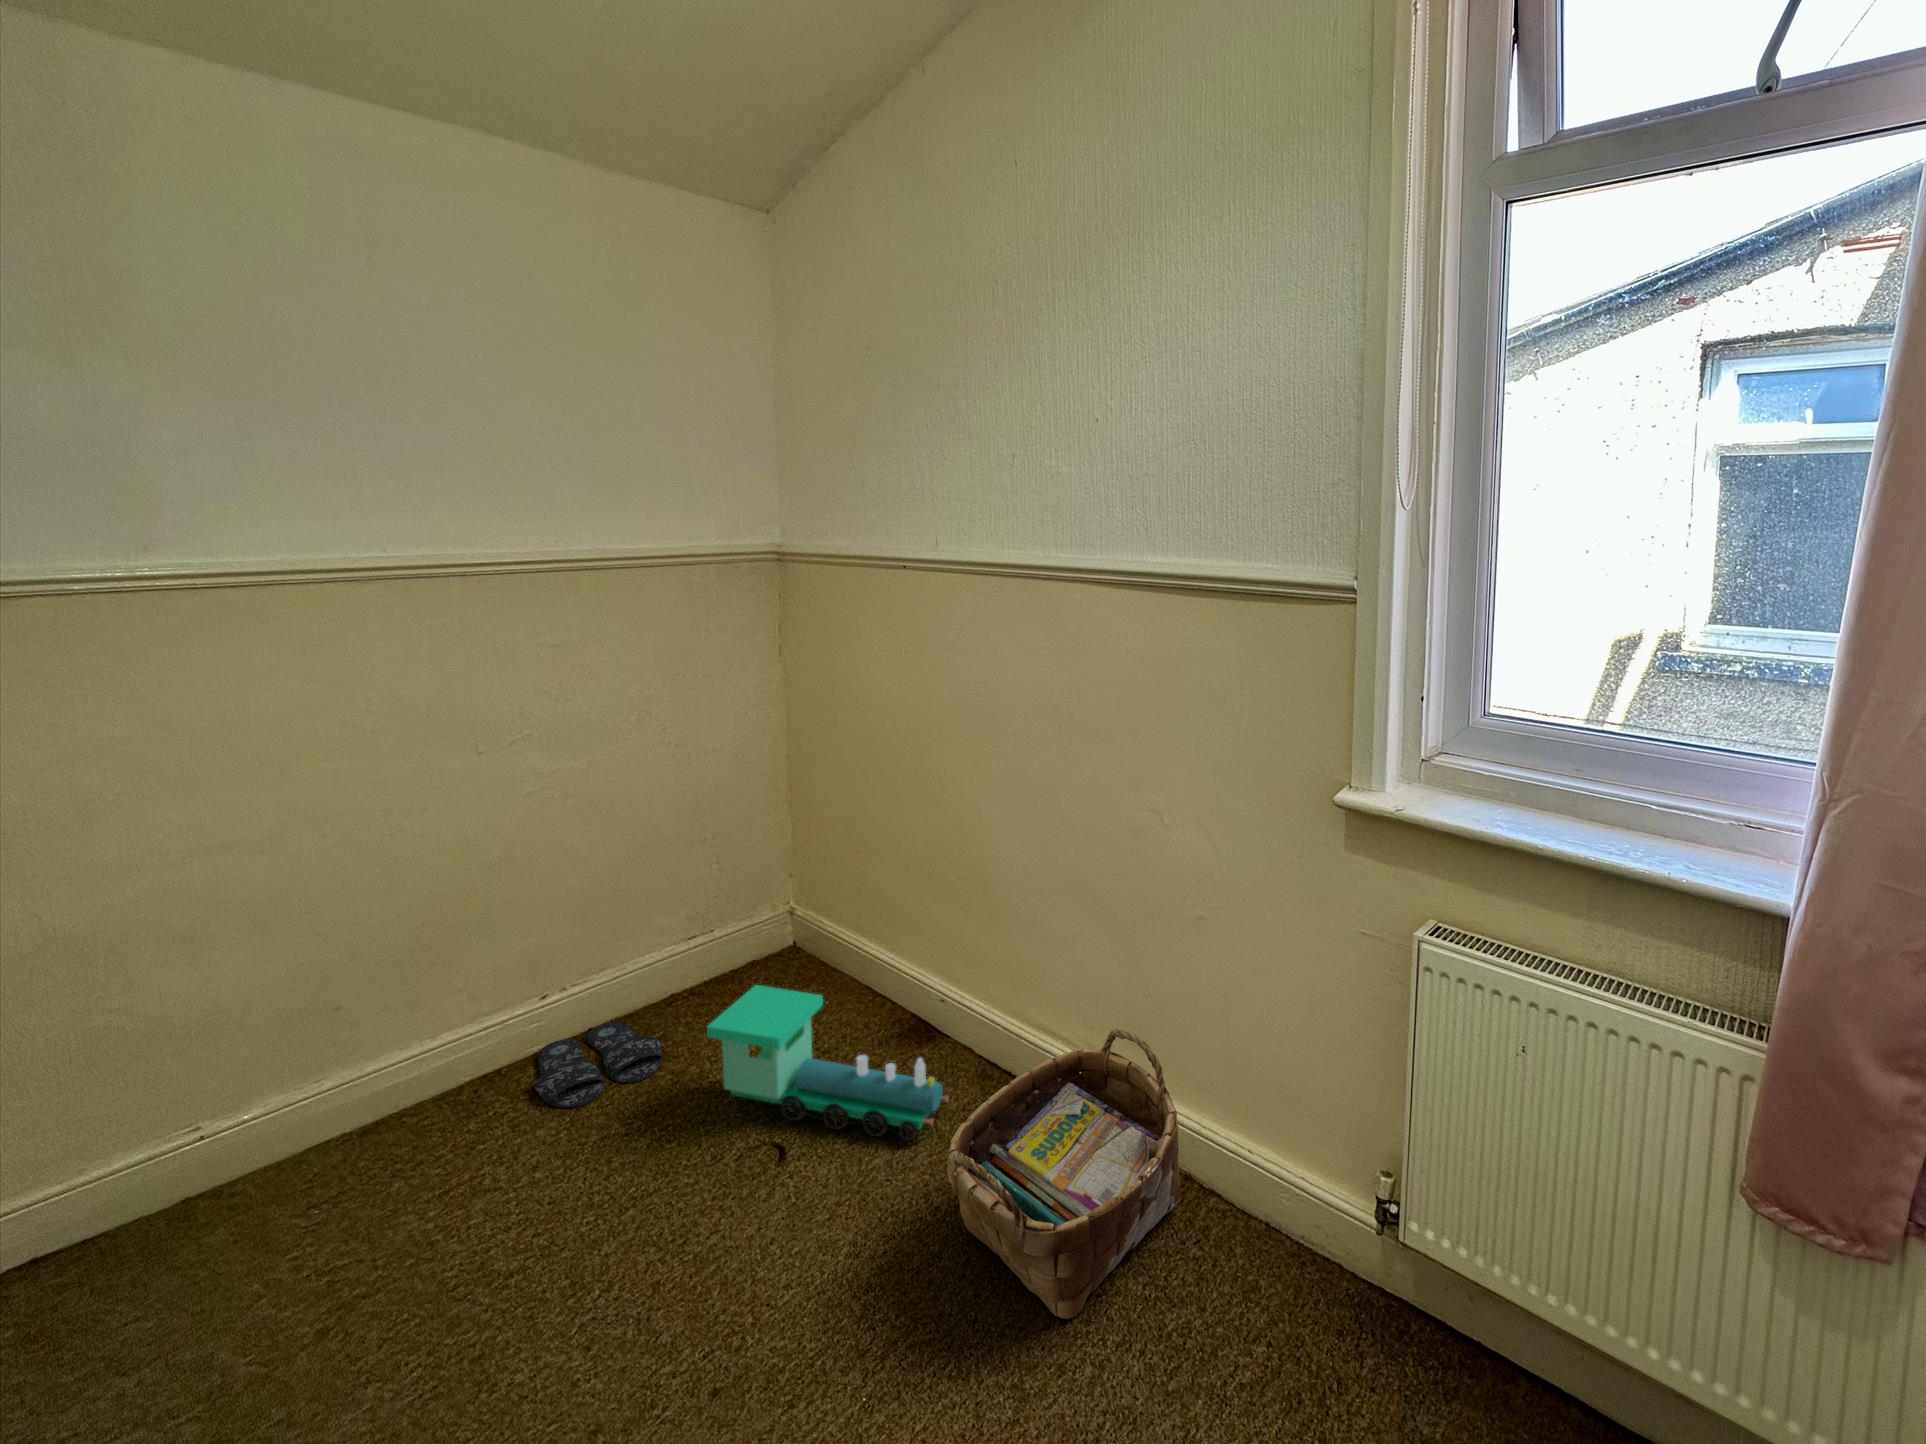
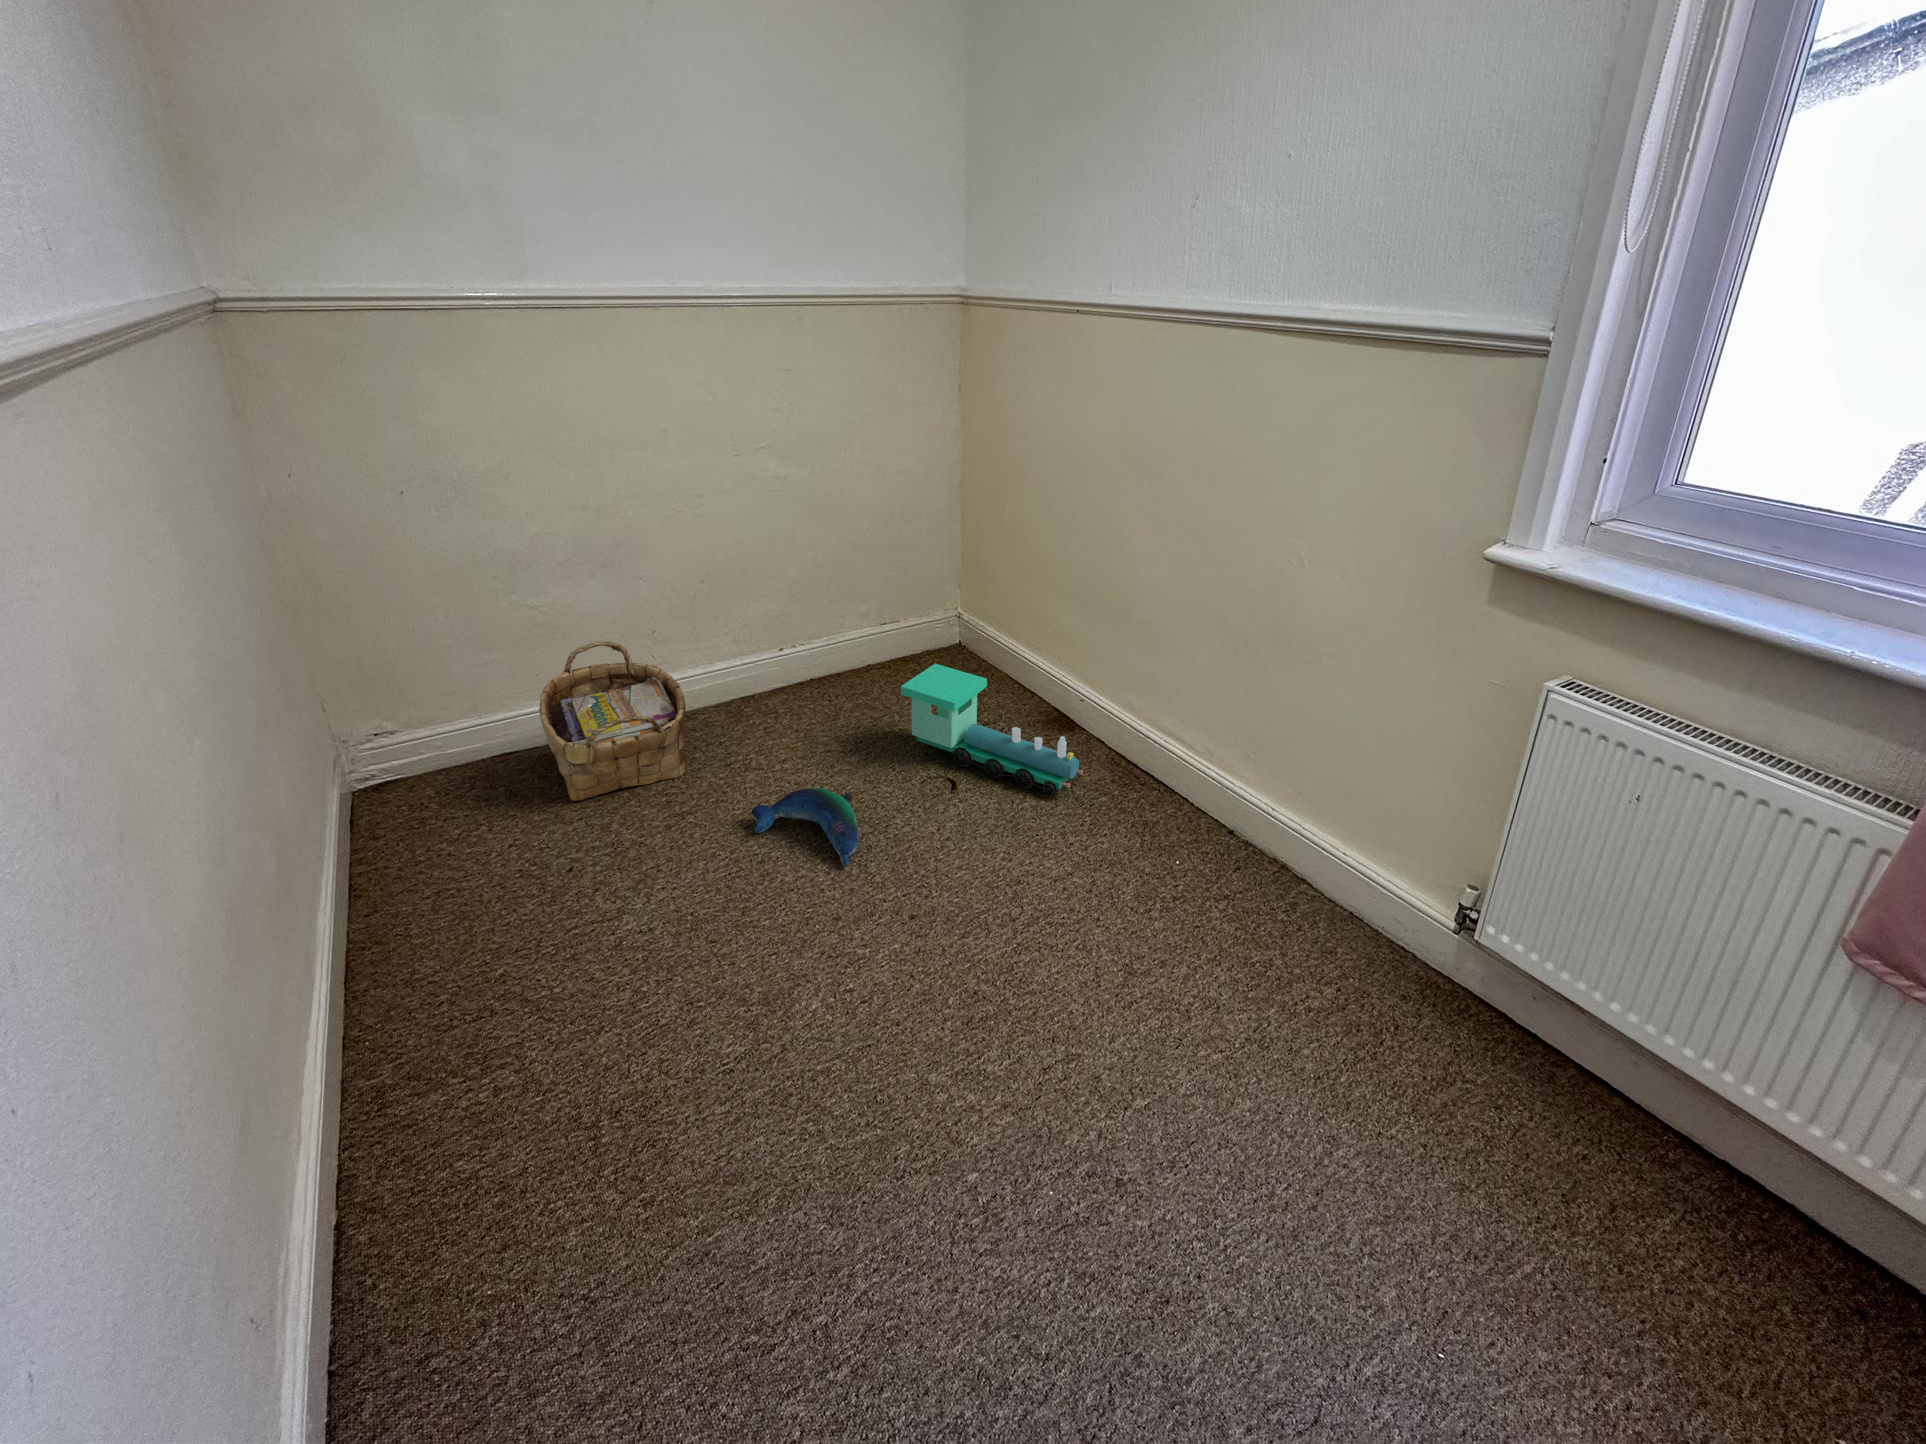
slippers: present [533,1022,662,1108] -> none [779,678,865,730]
woven basket: present [948,1029,1181,1319] -> present [539,641,686,801]
plush toy: none [466,1203,636,1331] -> present [751,788,859,867]

